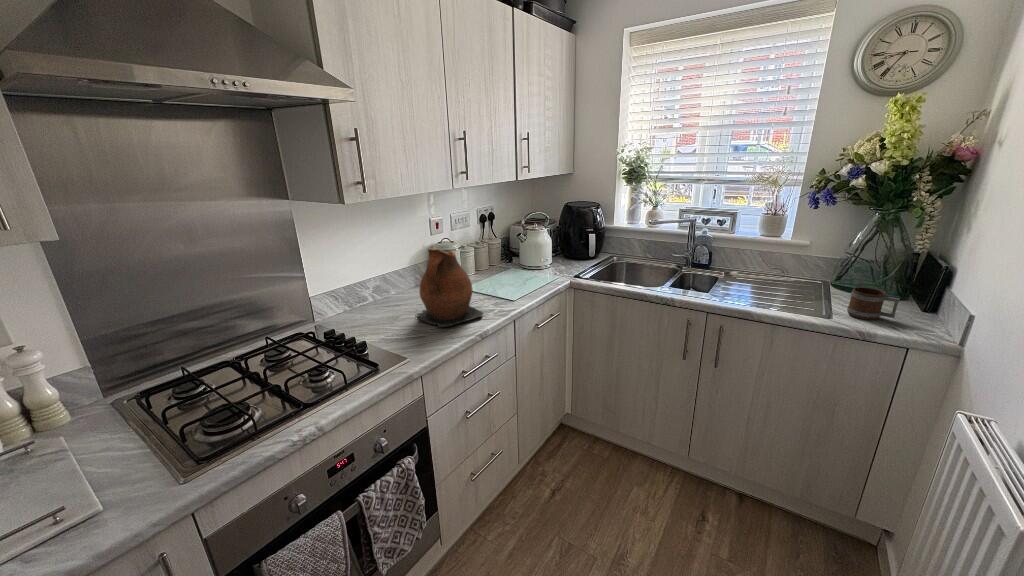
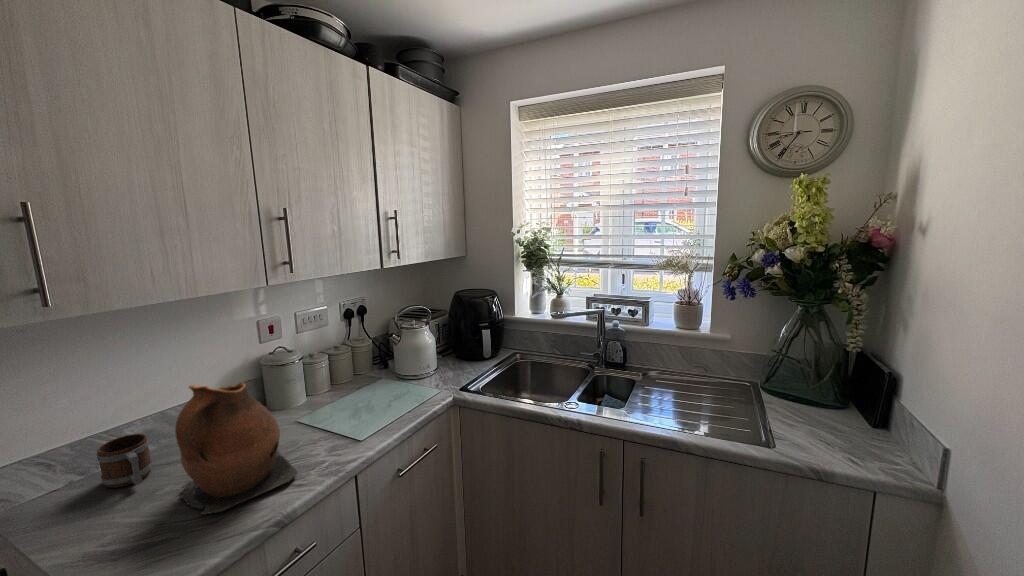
mug: present [847,287,900,320] -> present [97,434,153,488]

